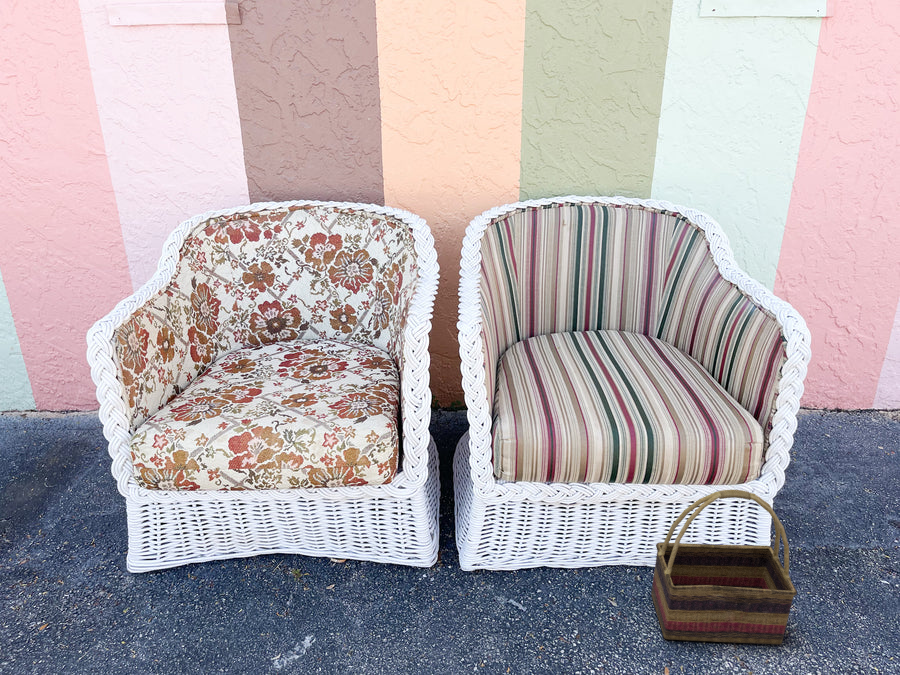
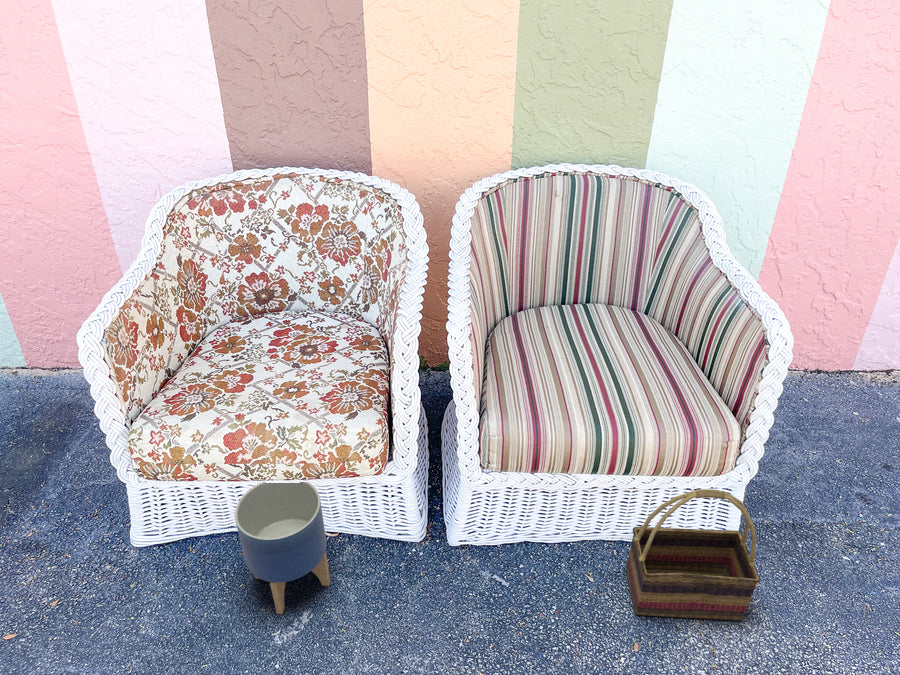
planter: none [237,488,335,638] -> present [235,480,330,614]

